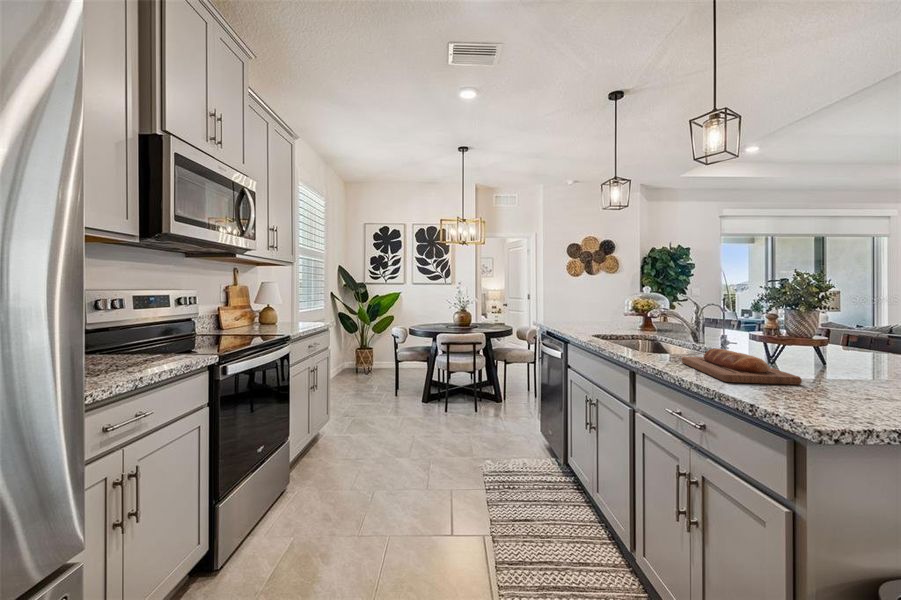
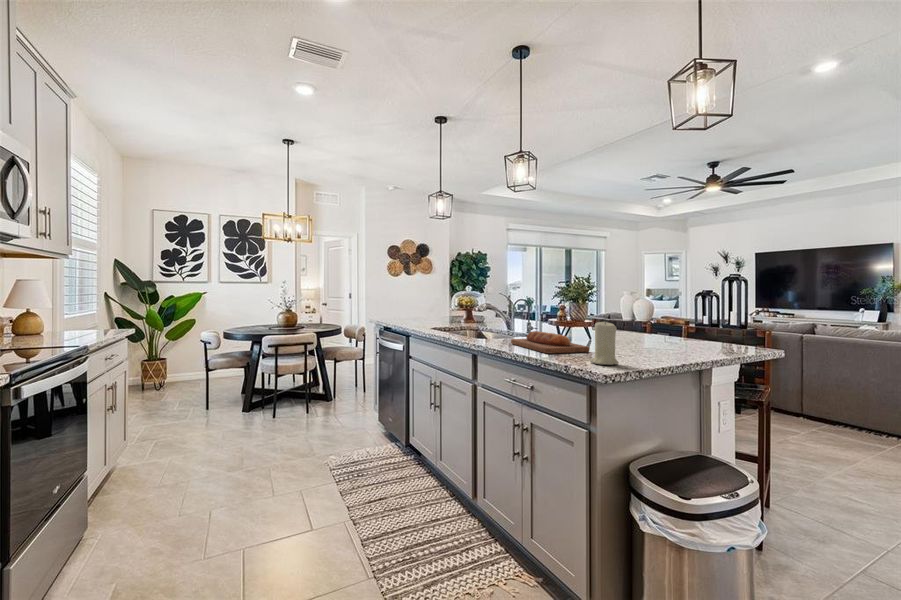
candle: none [791,342,845,413] -> present [590,321,619,365]

